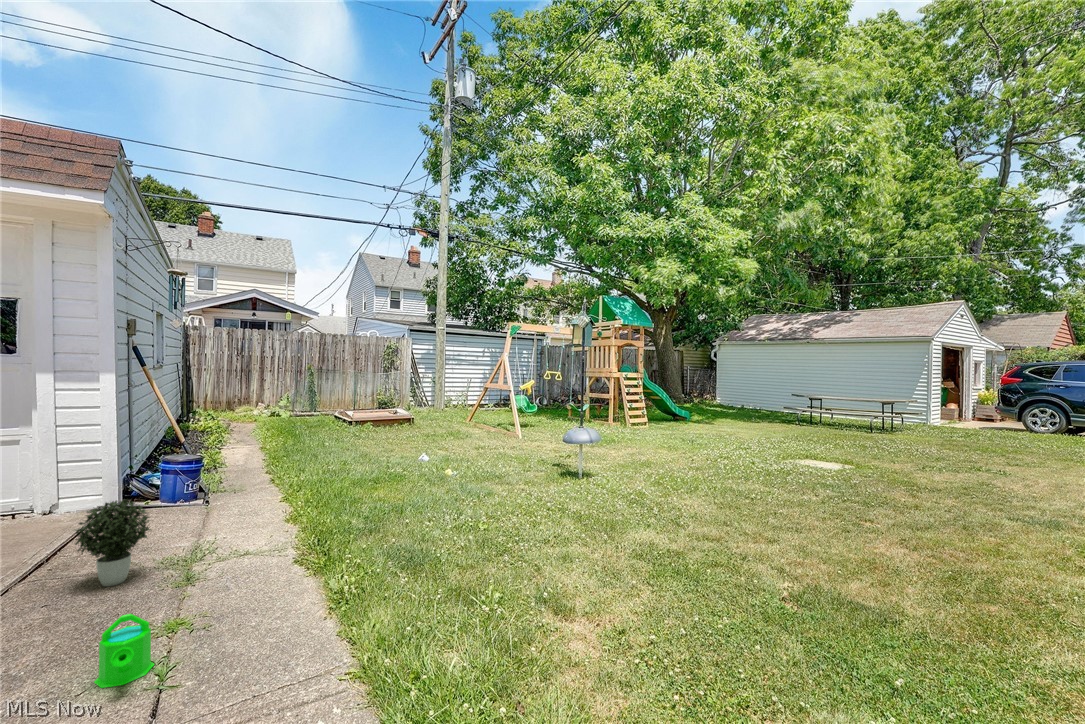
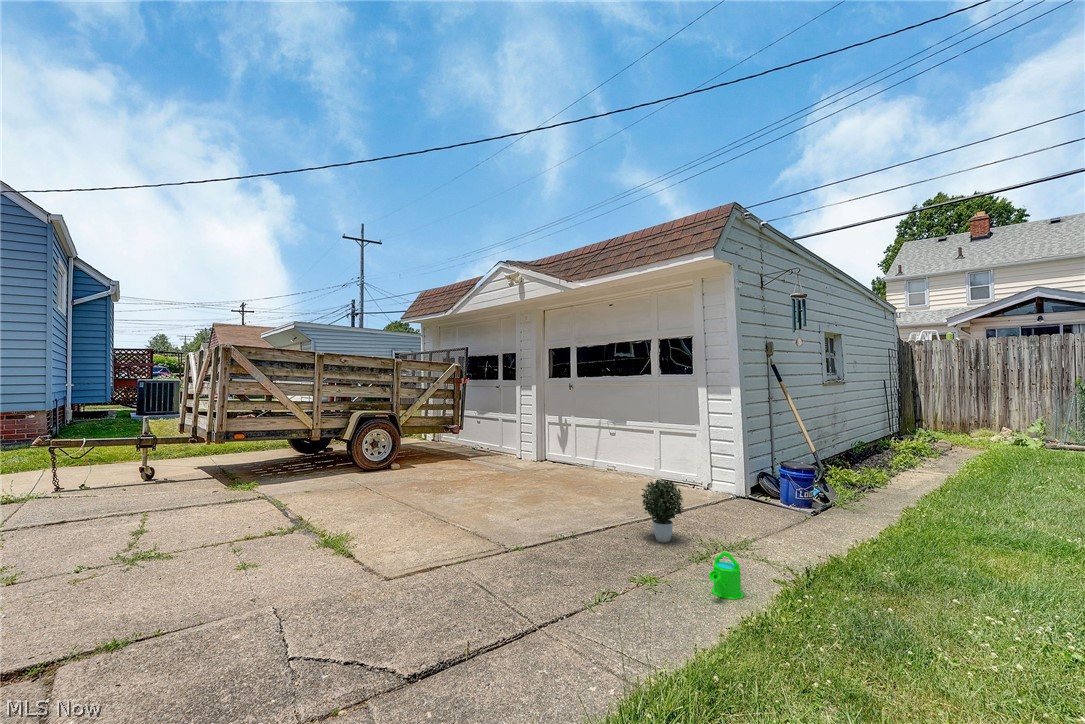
watering can: present [94,614,154,688] -> present [709,552,743,599]

